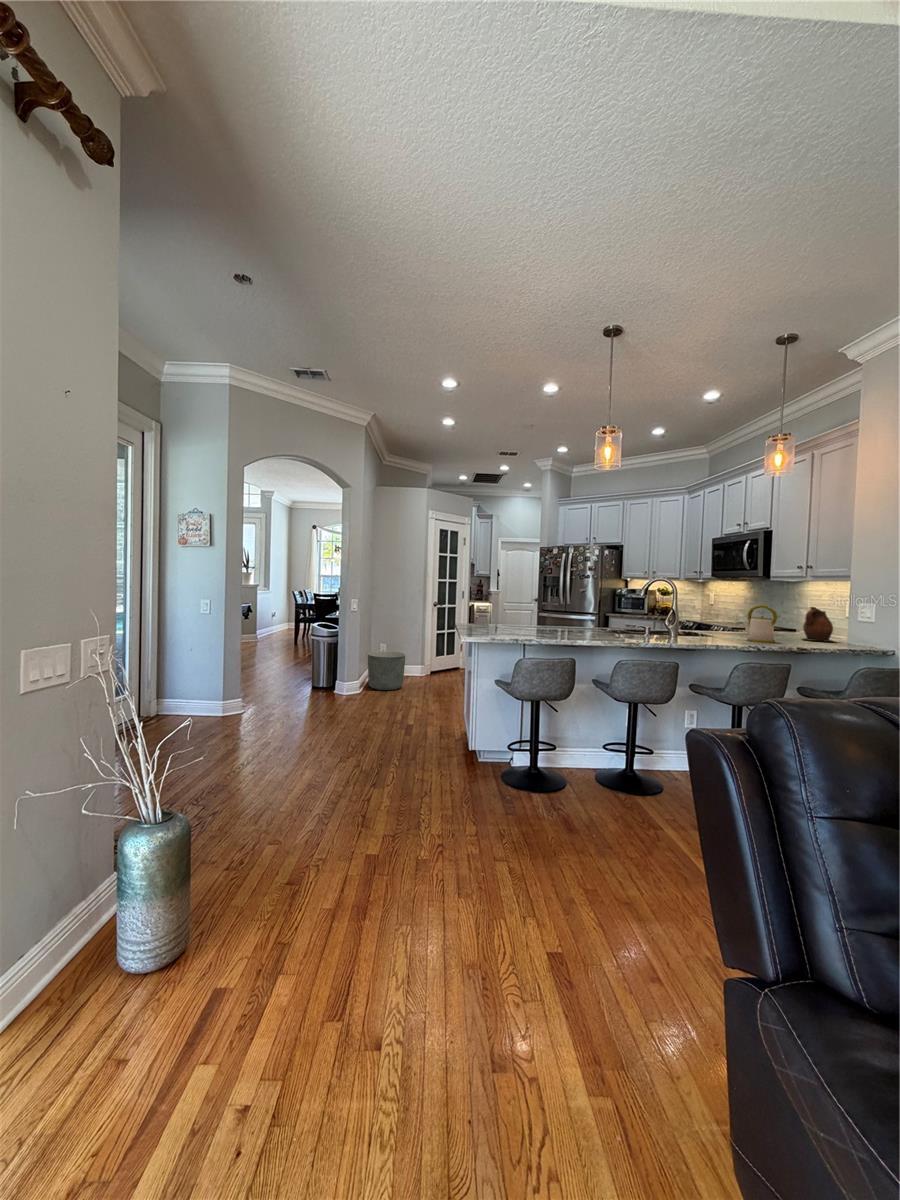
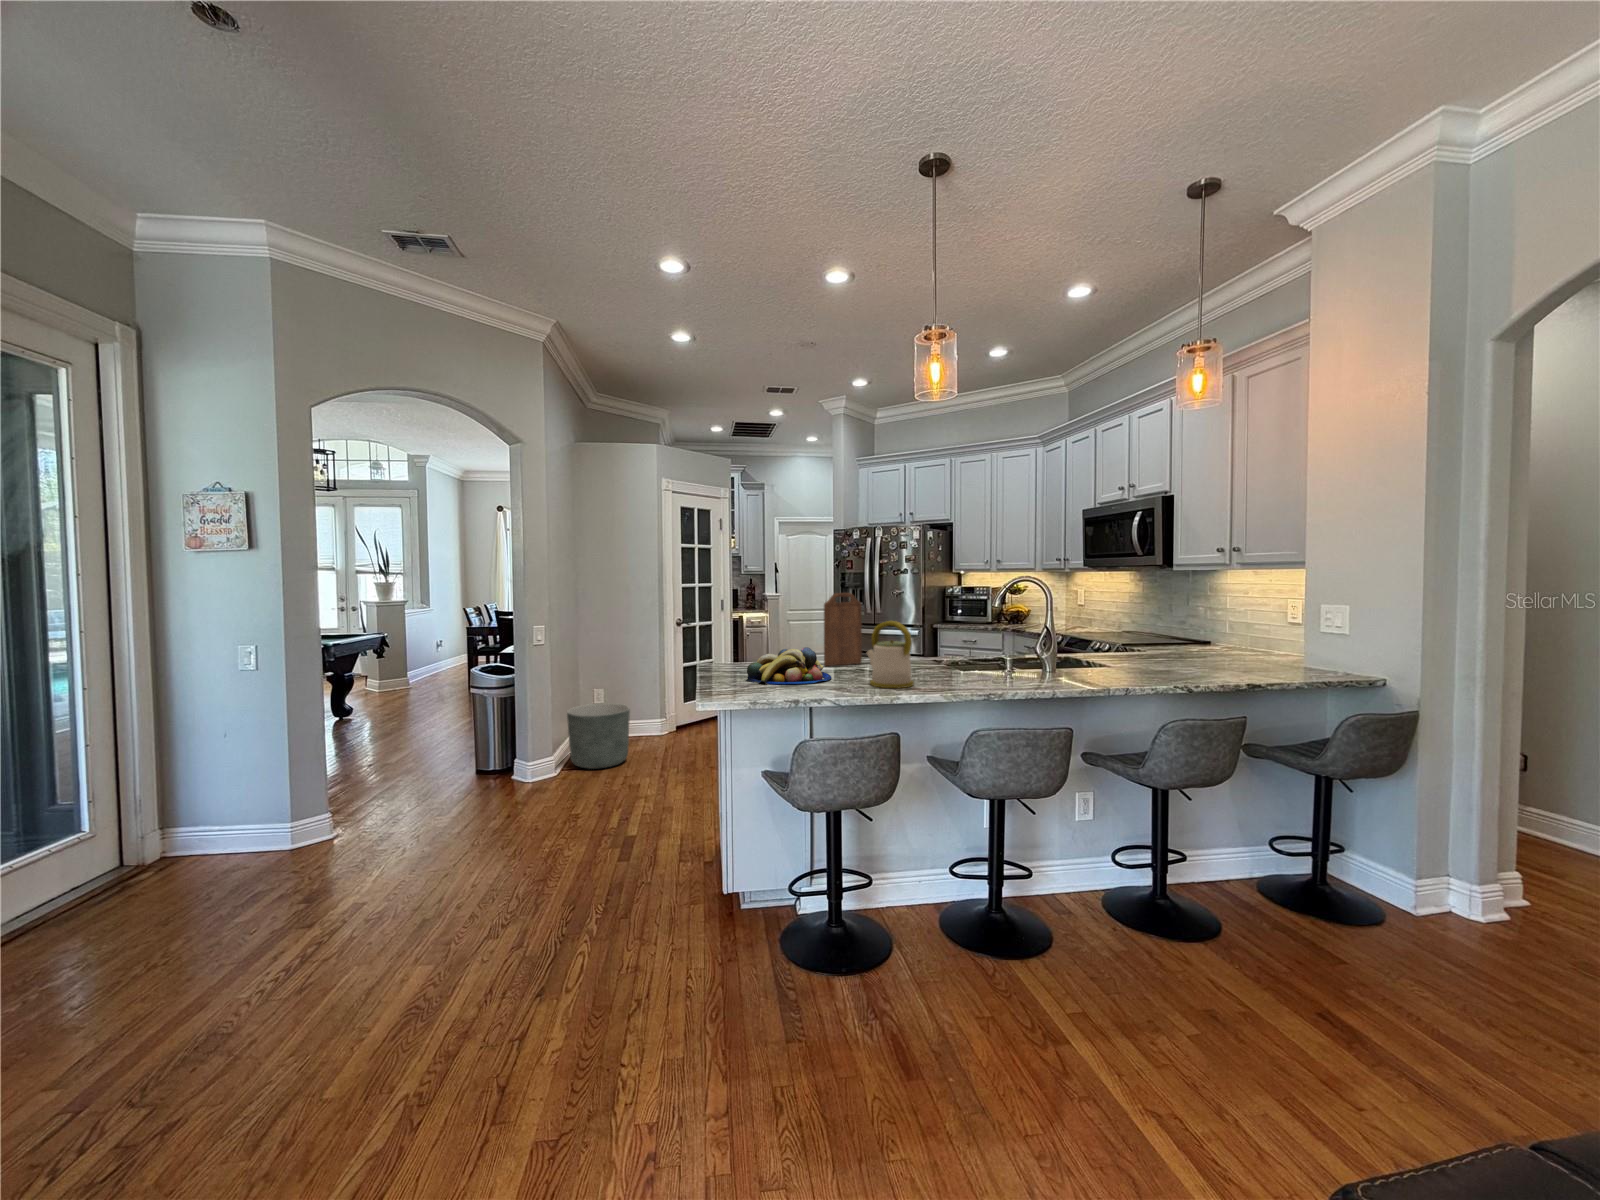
cutting board: none [532,583,557,627] -> present [824,593,862,666]
kettle: present [743,605,777,643] -> present [867,621,914,688]
ceramic pitcher: present [803,607,836,642] -> none [1232,613,1291,668]
fruit bowl: none [487,613,537,633] -> present [746,647,831,685]

